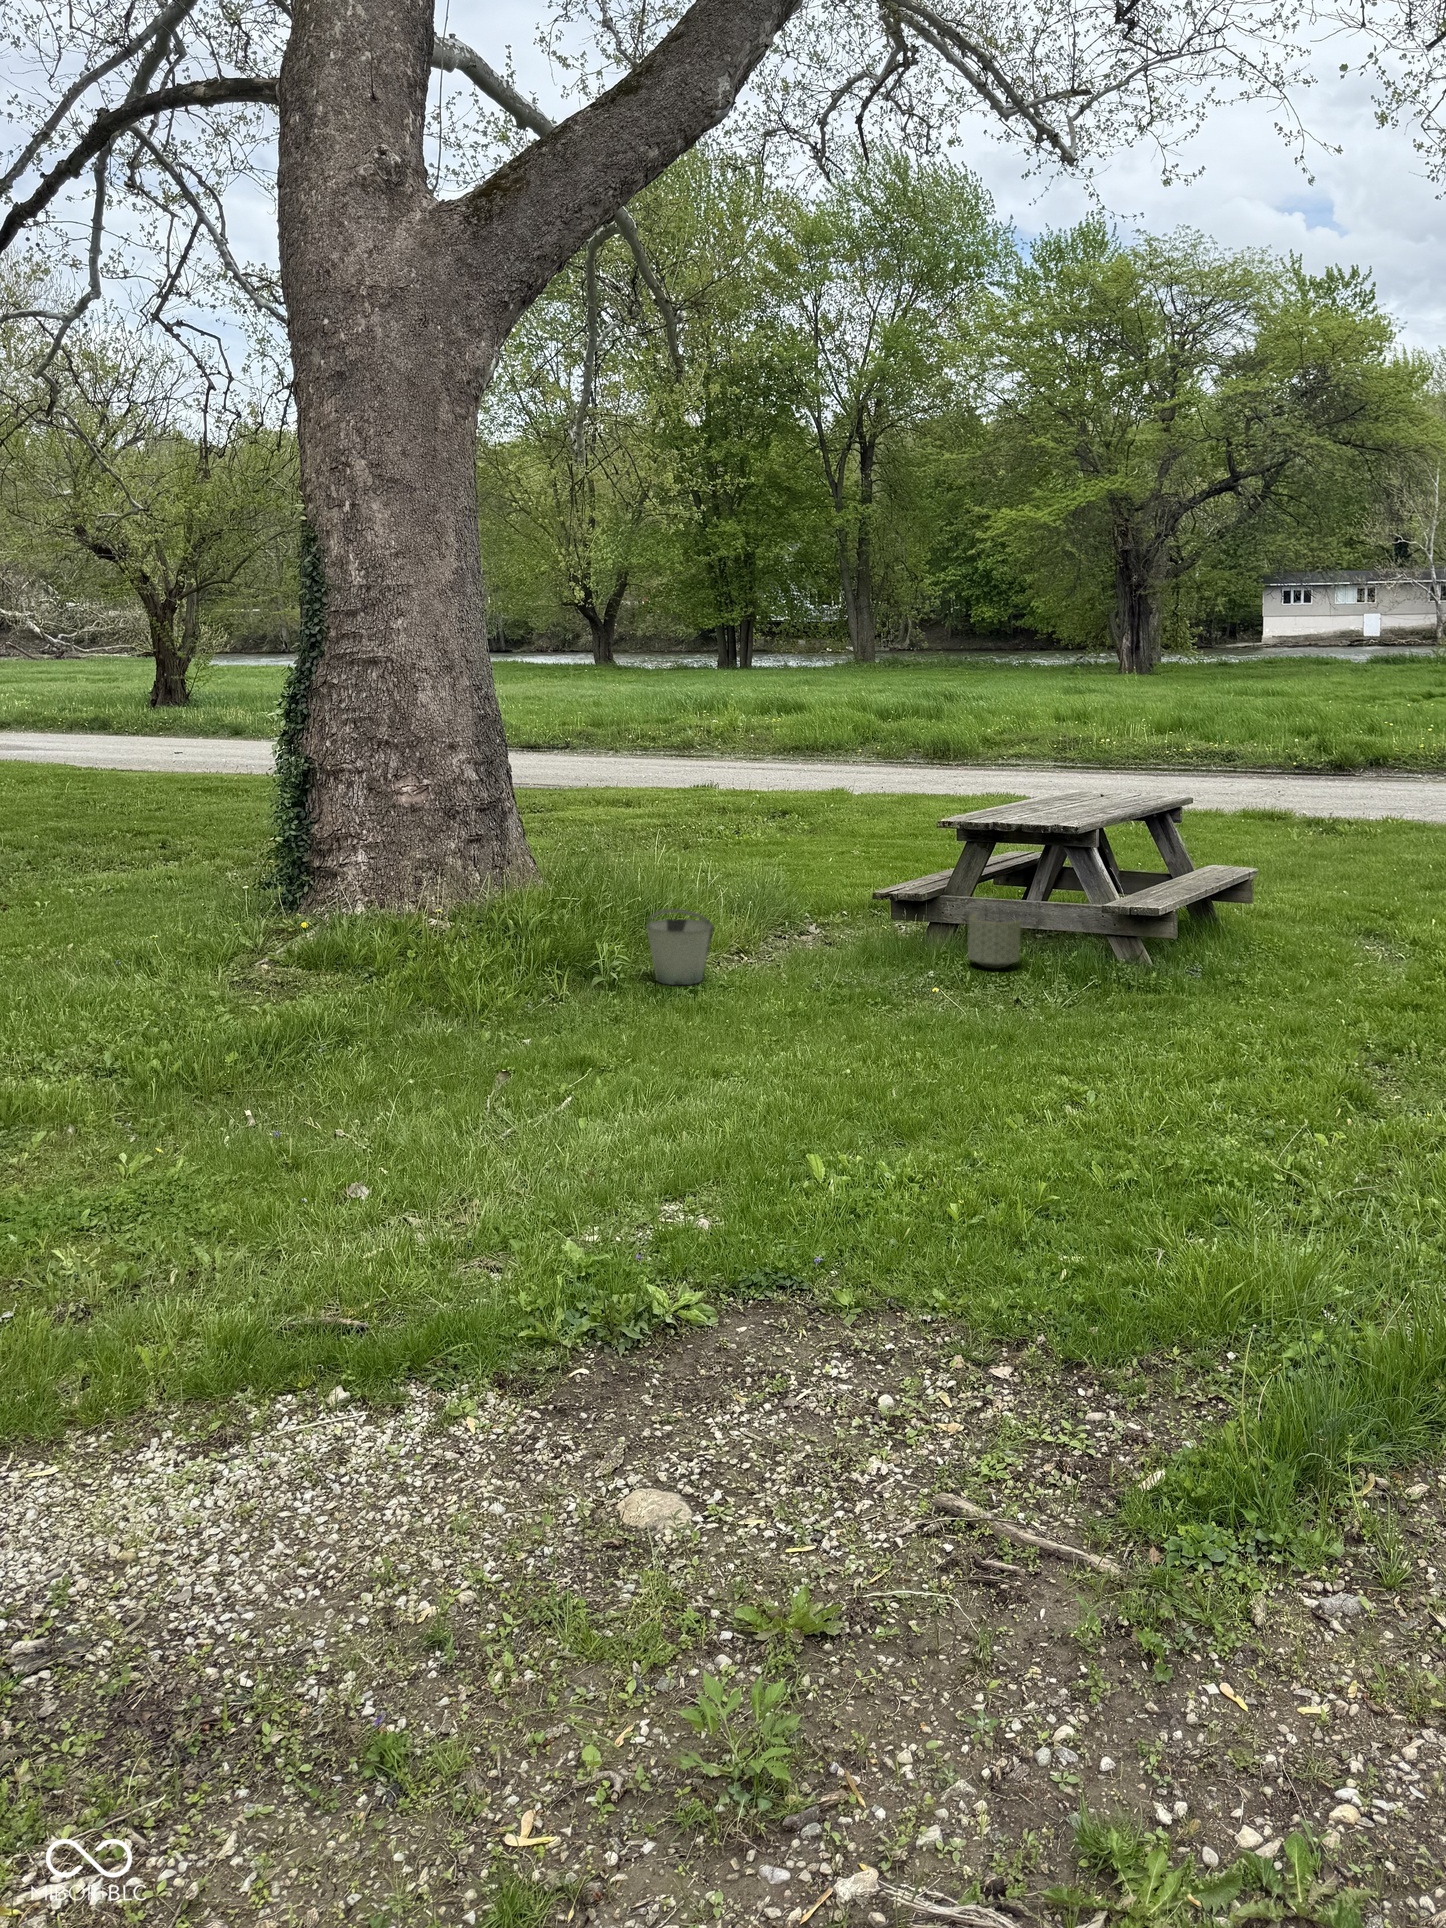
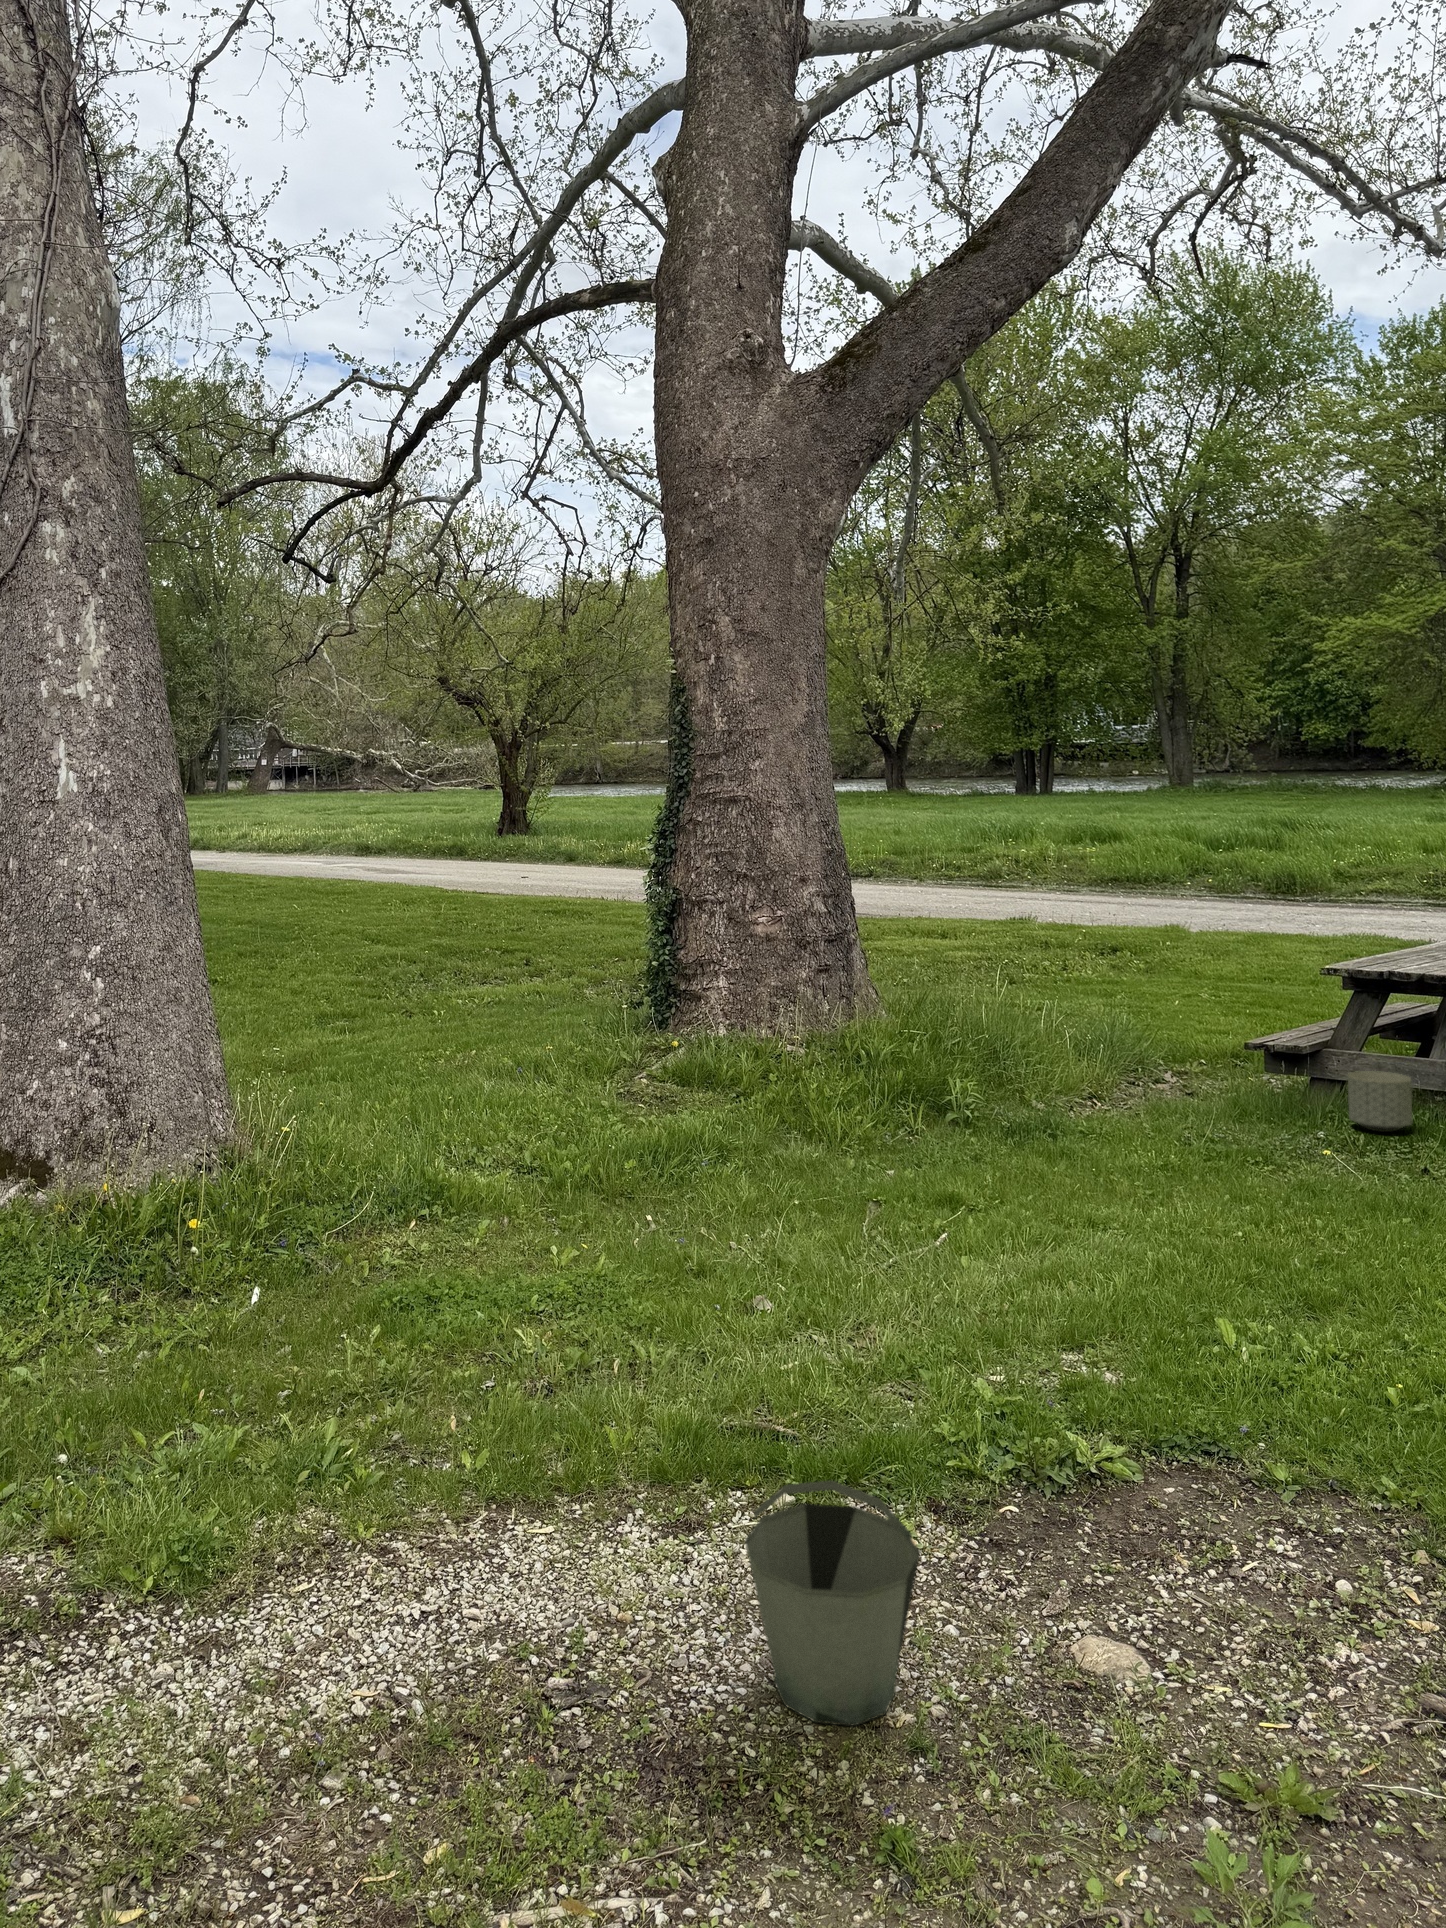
bucket: present [646,909,714,985] -> present [745,1481,920,1726]

